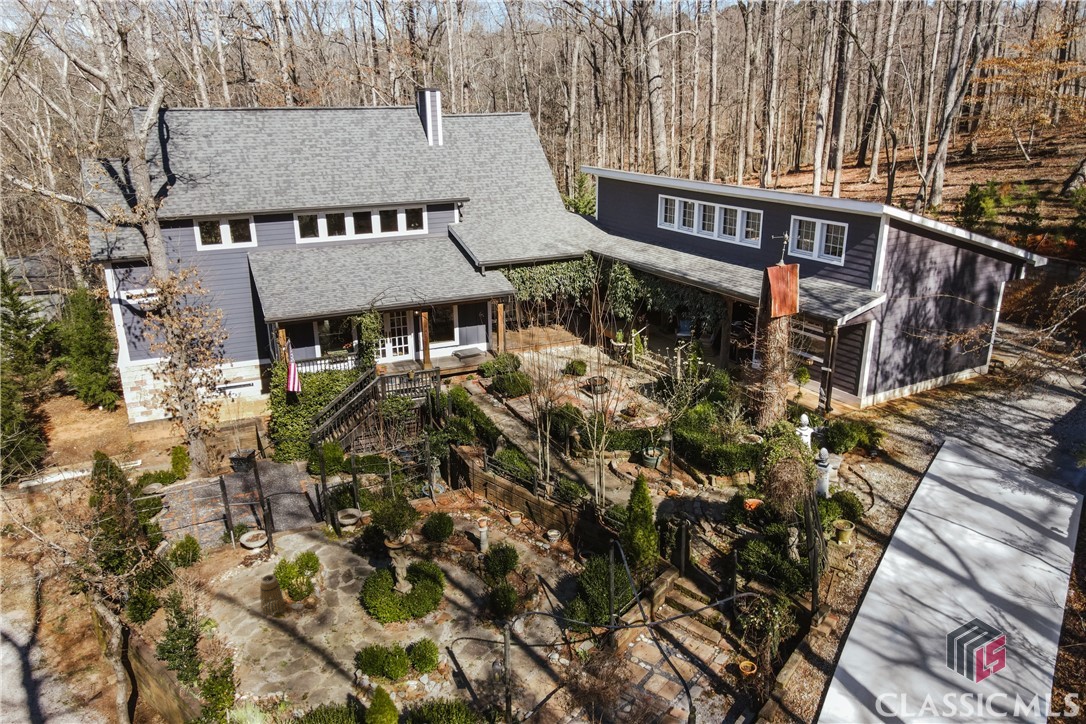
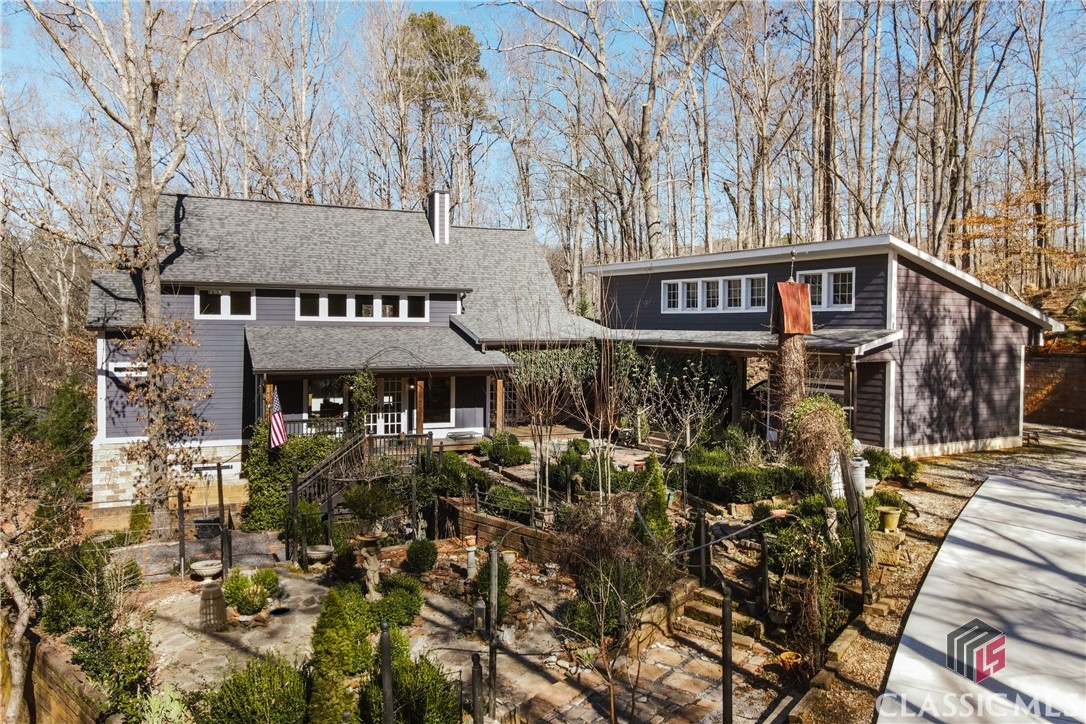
potted tree: none [312,563,337,596] -> present [268,578,291,617]

